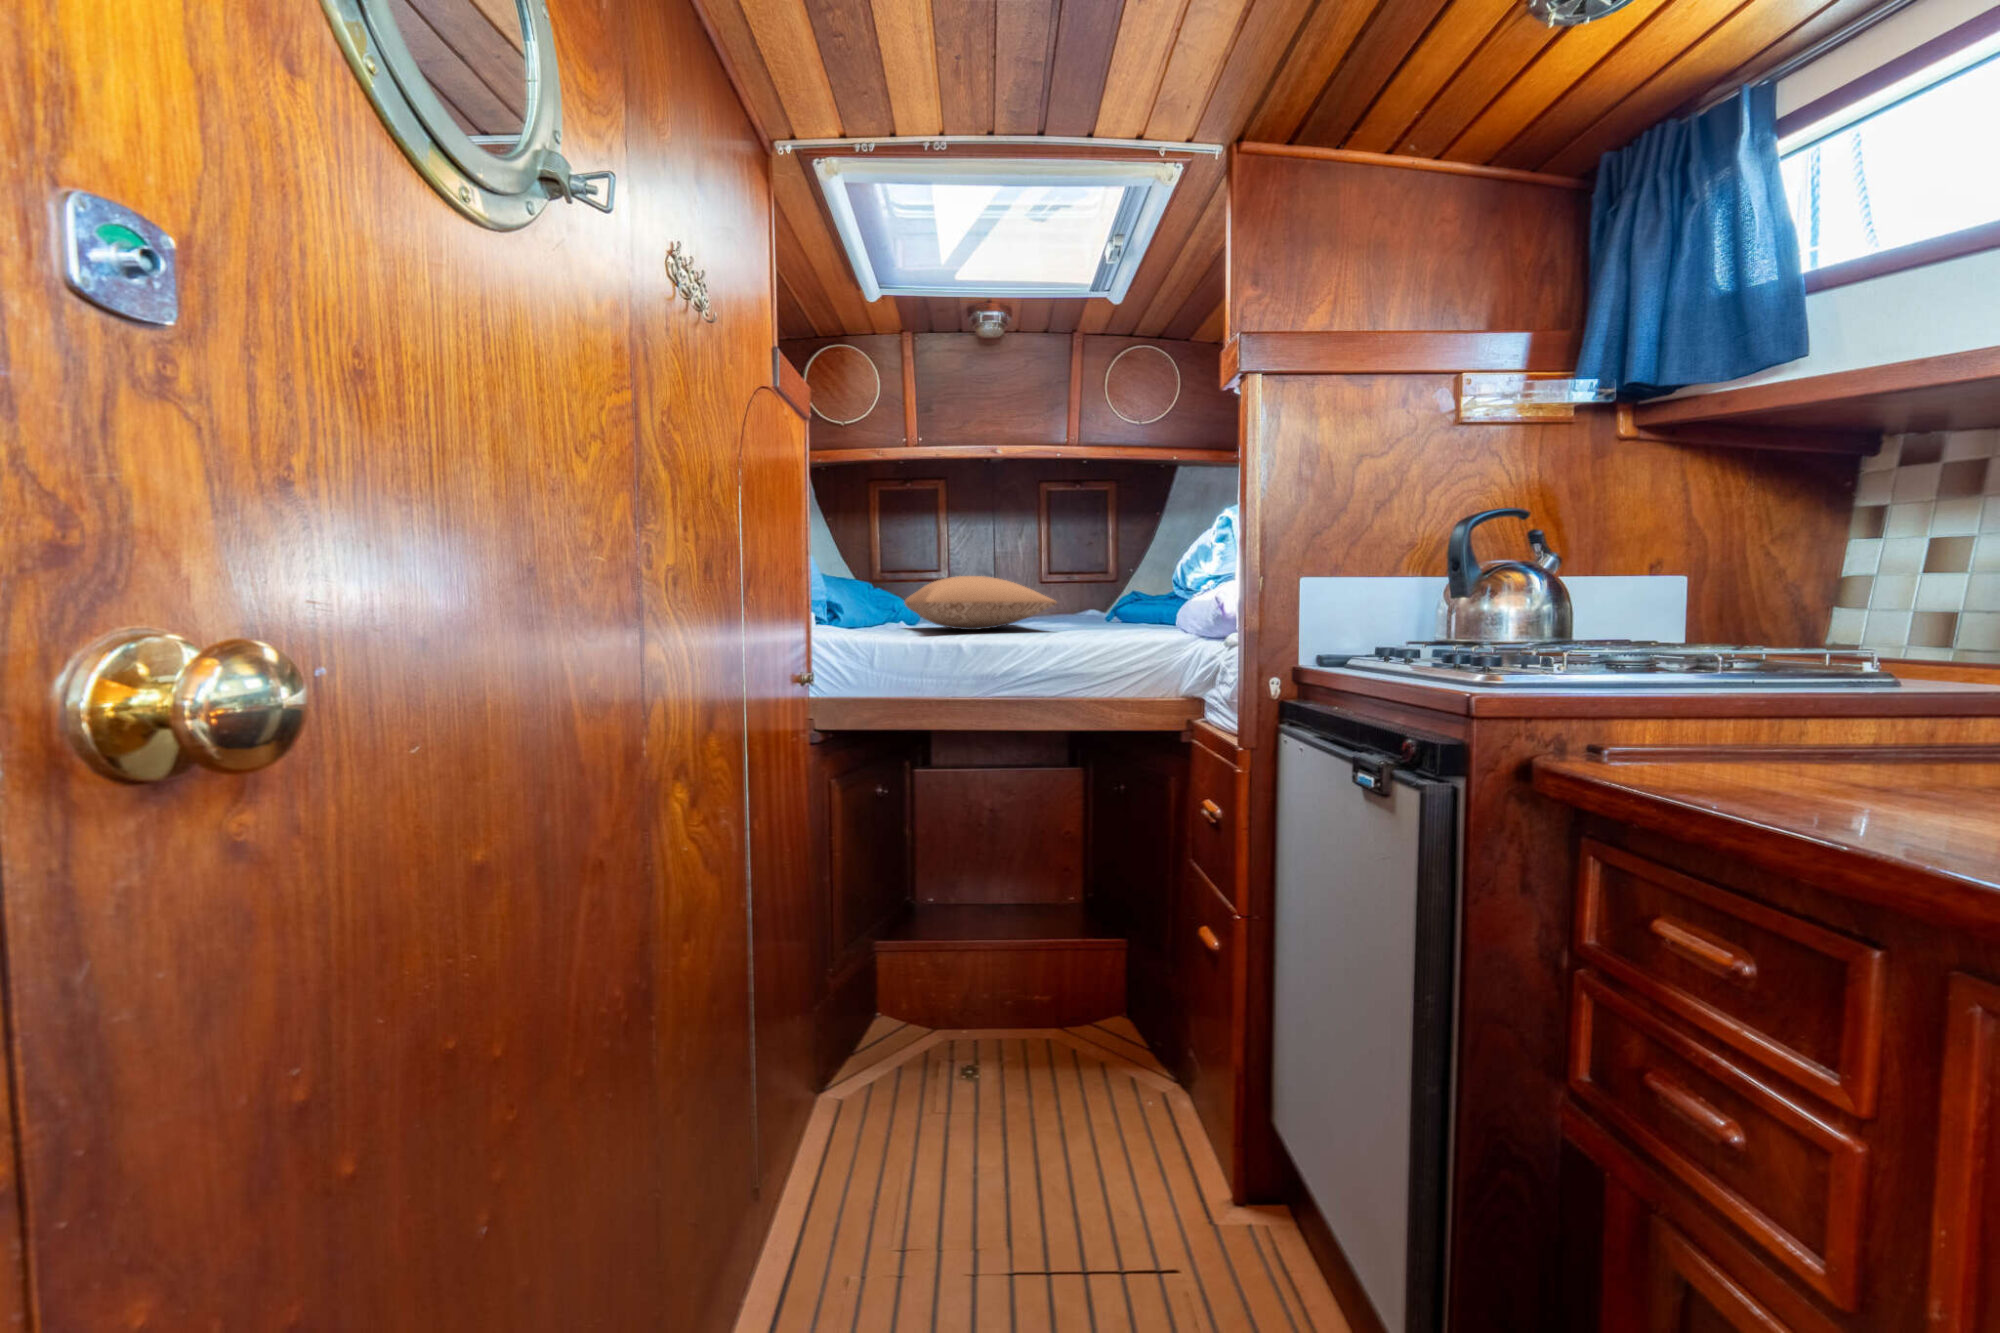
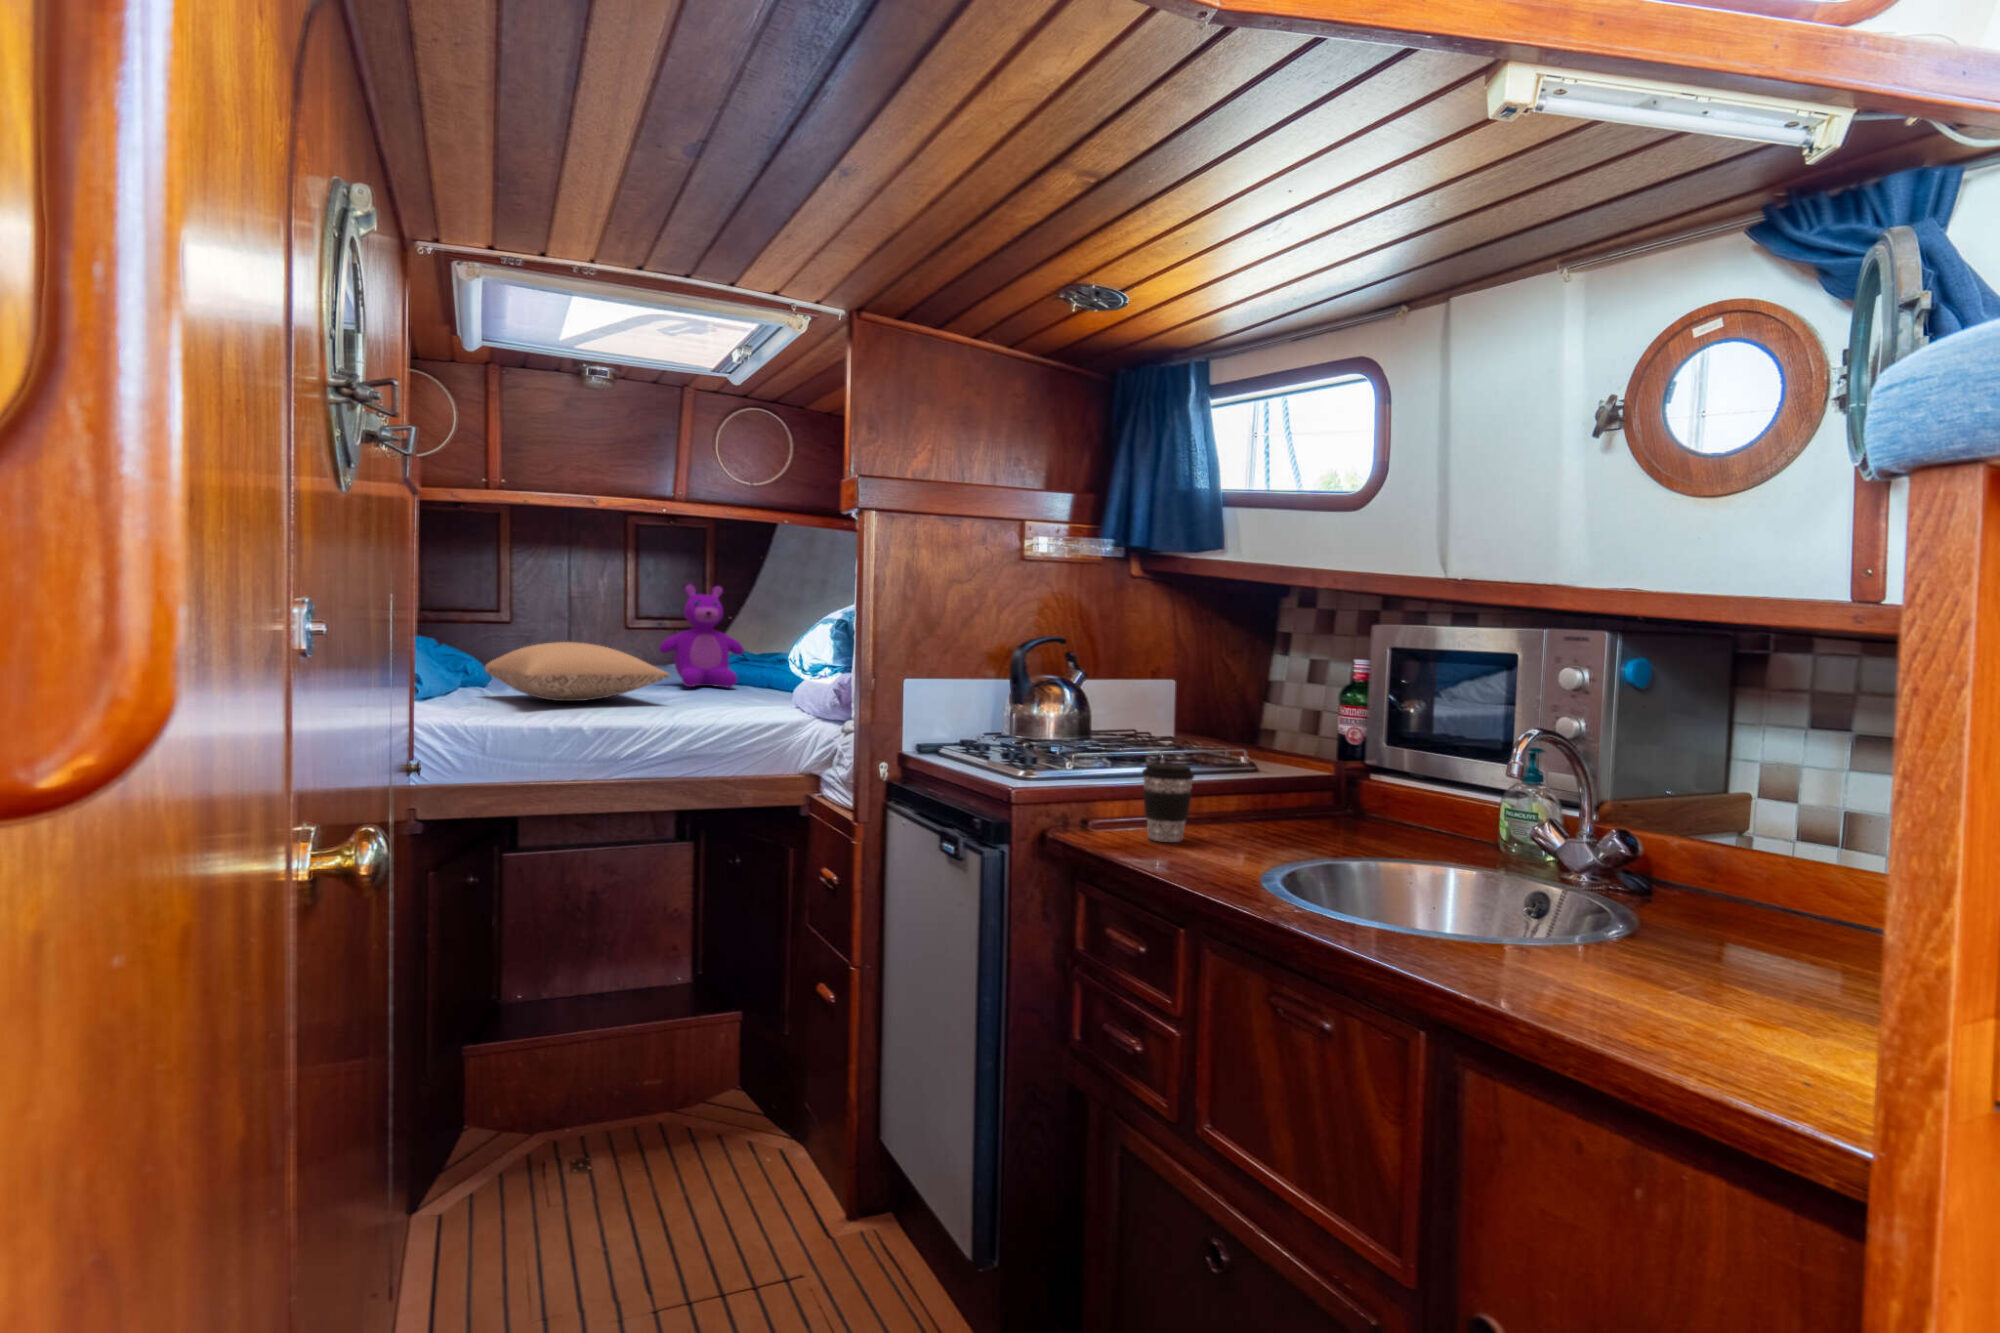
teddy bear: none [1056,527,1134,621] -> present [659,585,744,688]
coffee cup: none [1737,653,1864,788] -> present [1142,763,1194,842]

